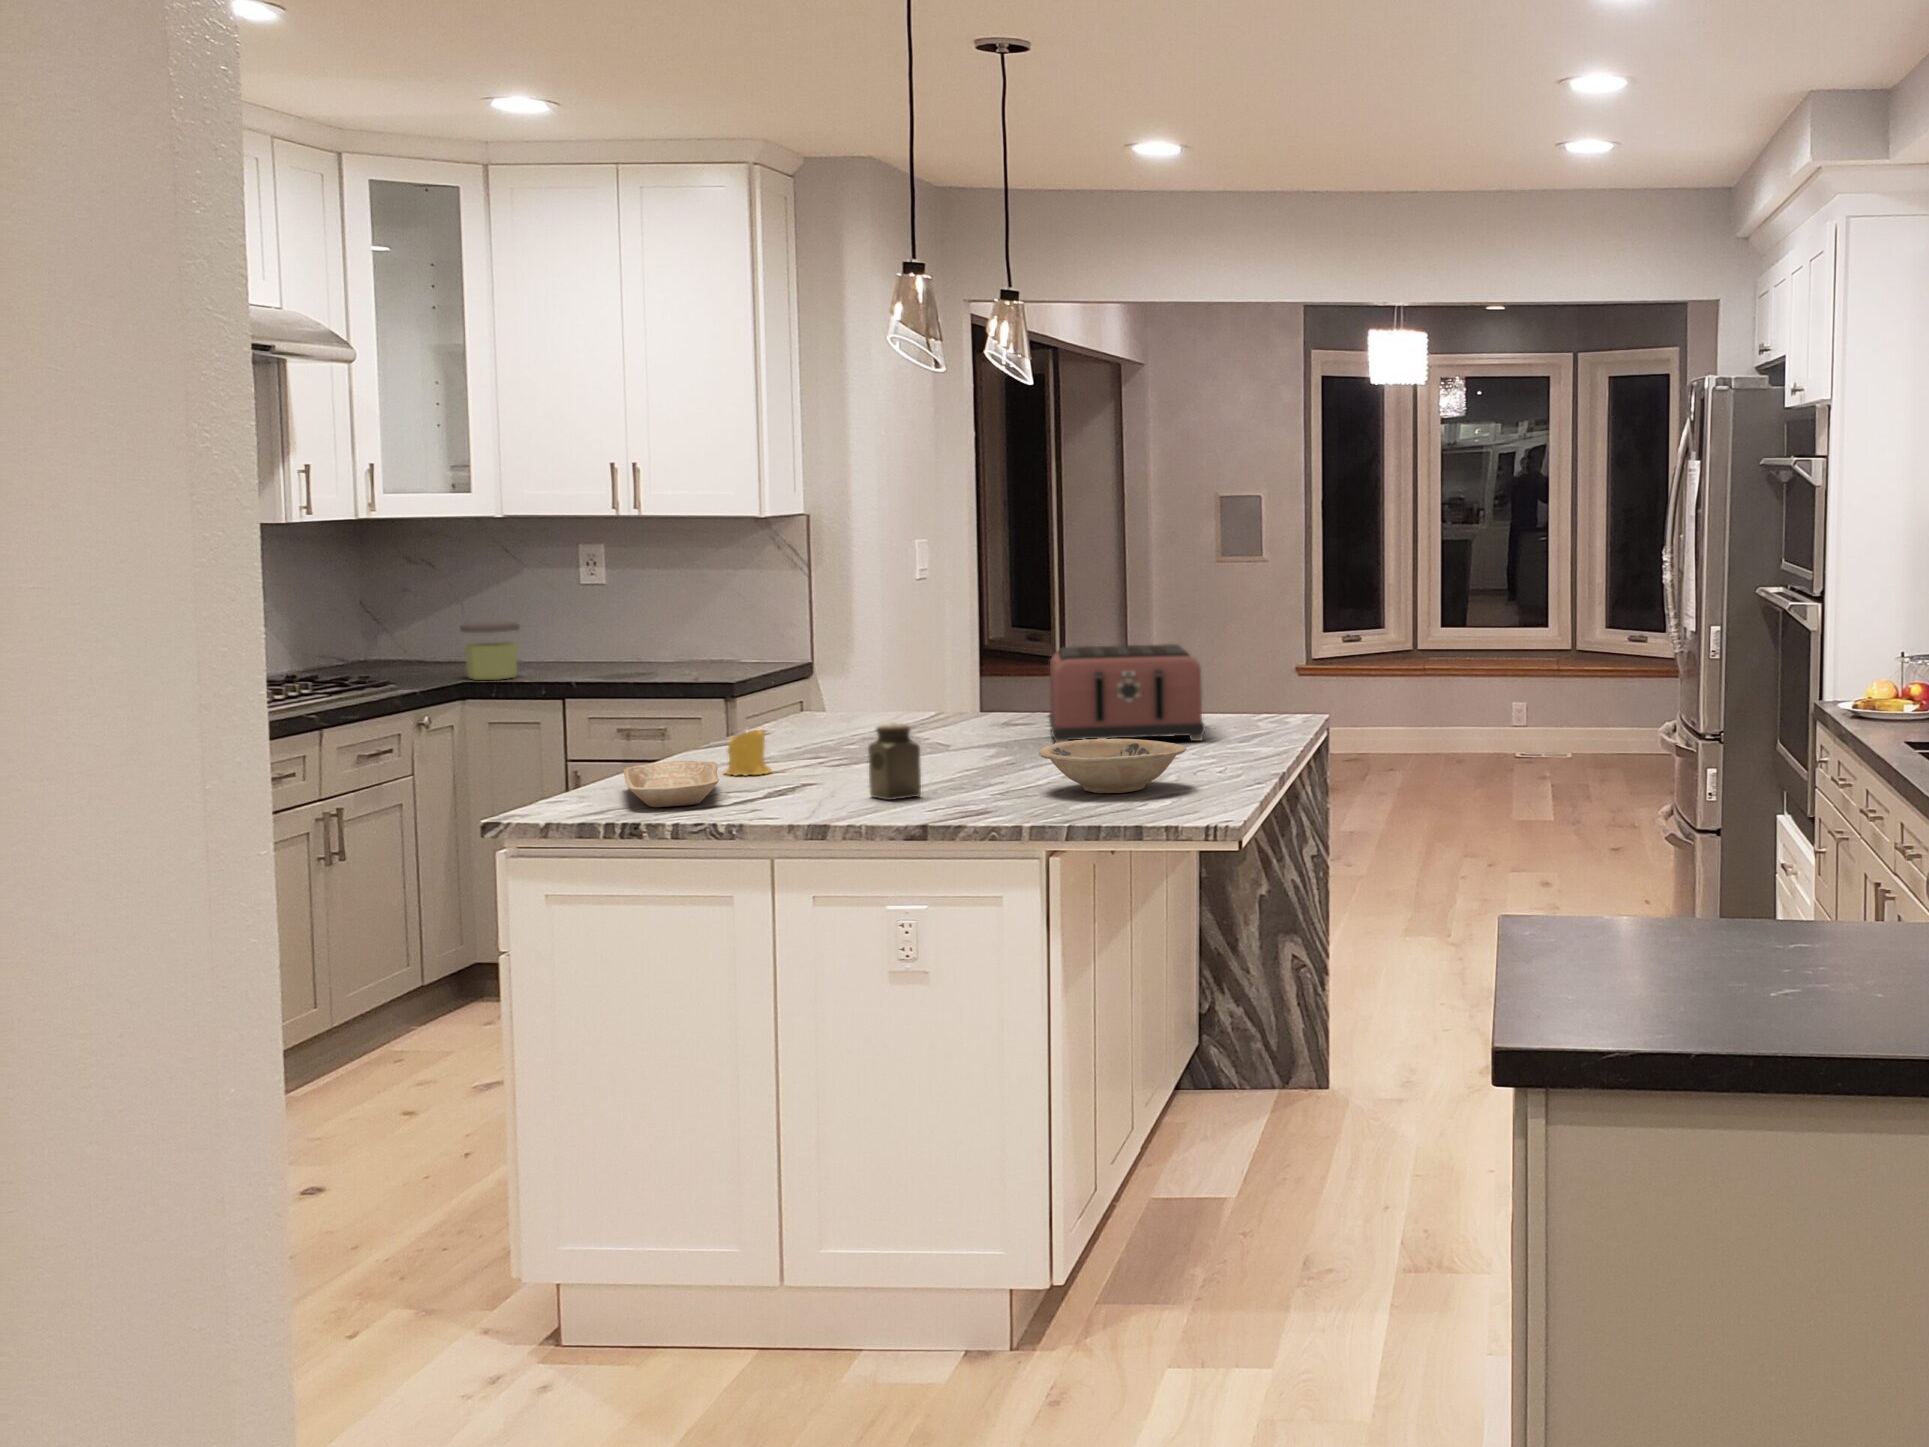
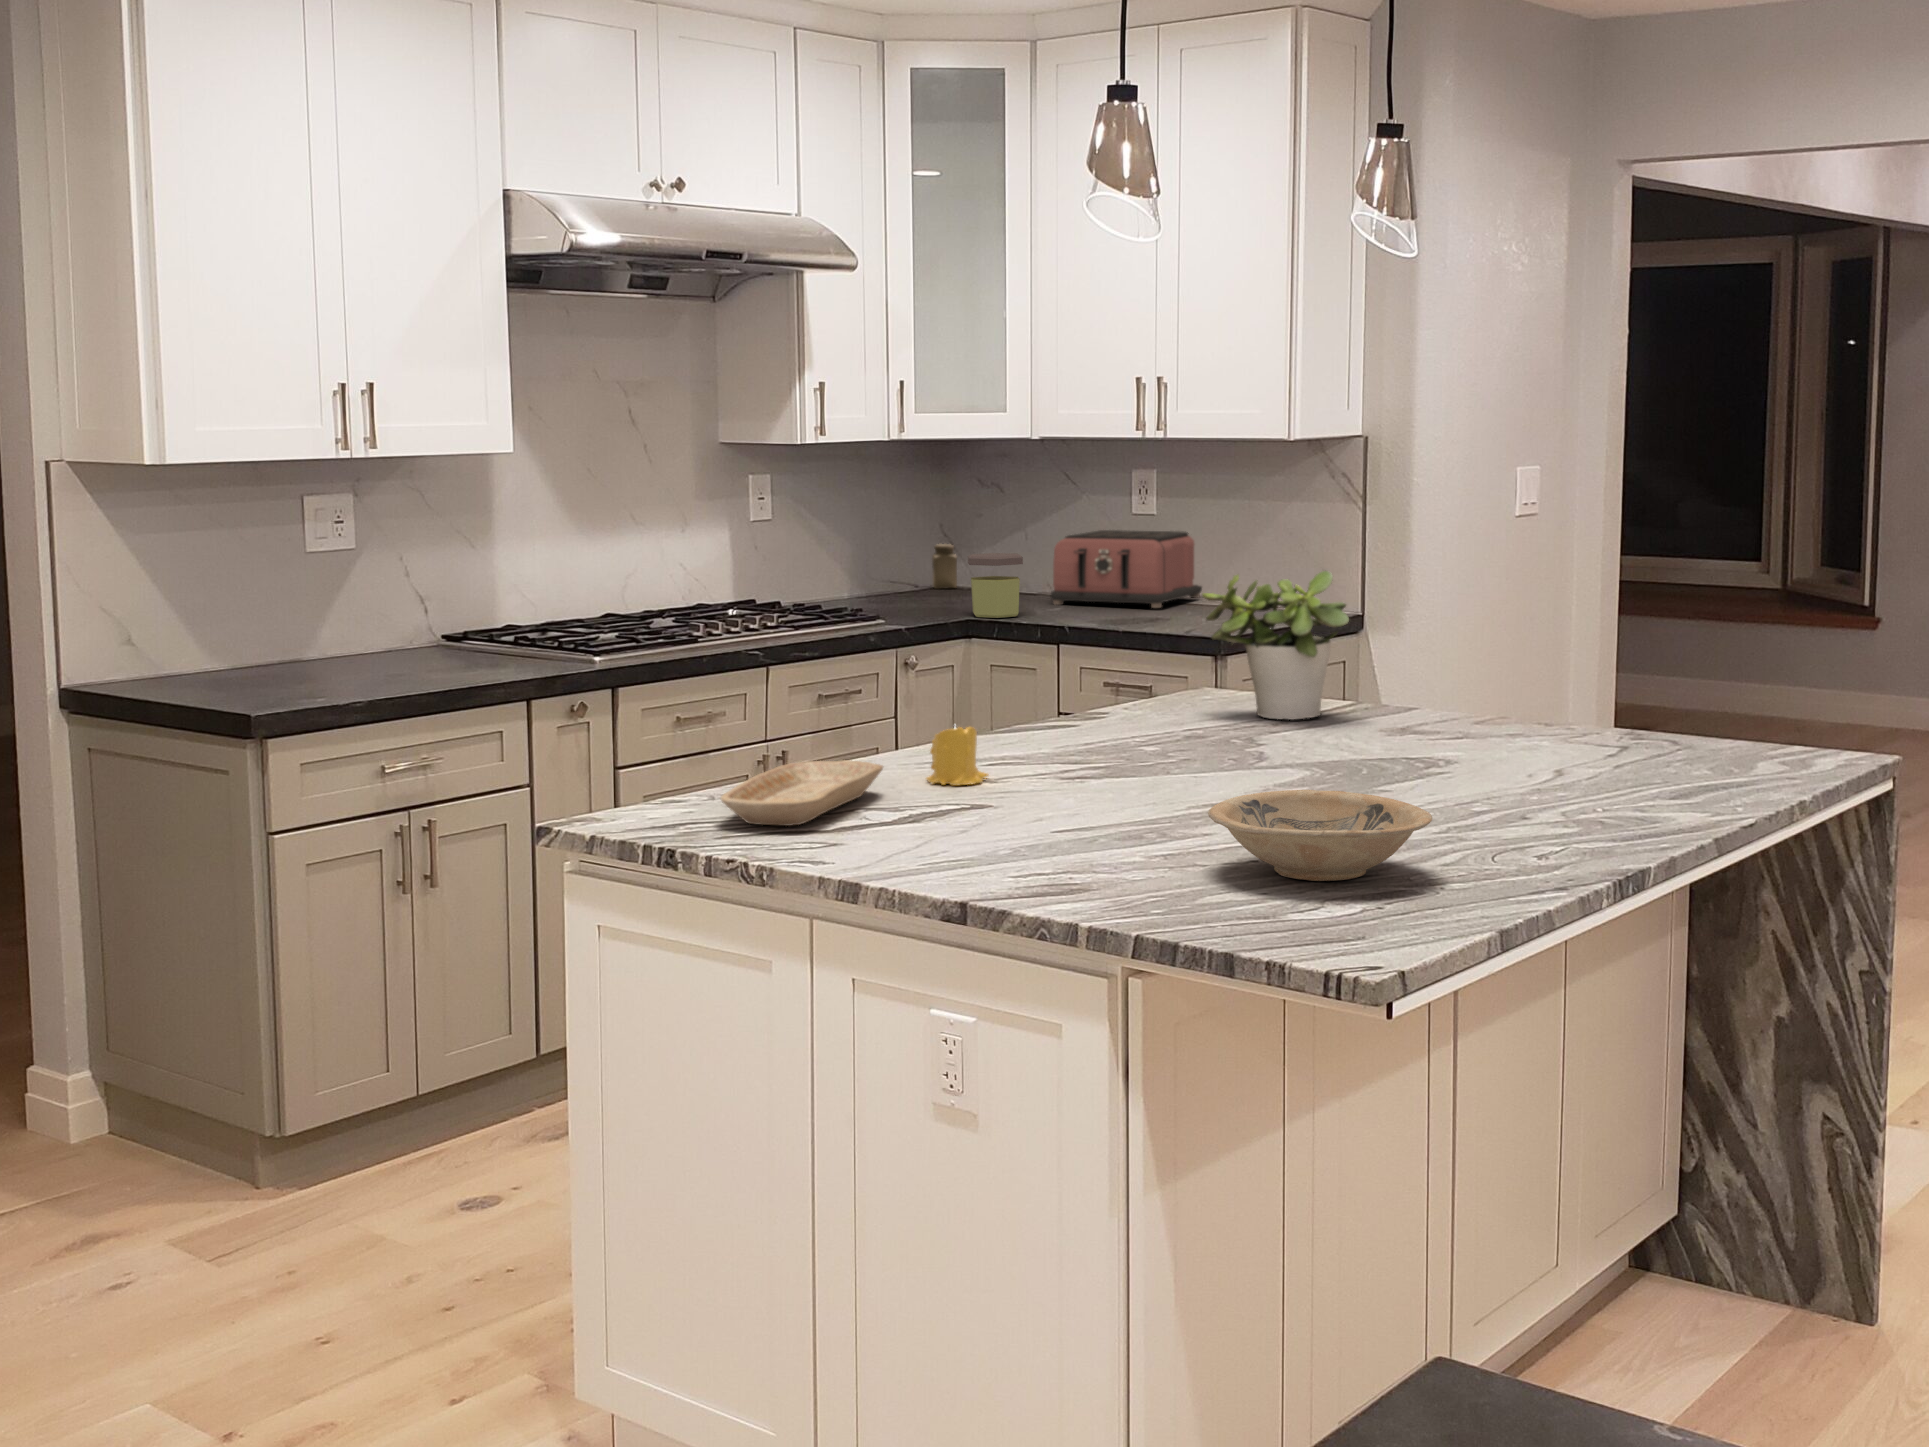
potted plant: none [834,609,953,724] -> present [1202,571,1349,720]
toaster: present [1049,644,1205,743] -> present [1051,530,1202,608]
salt shaker: present [868,723,921,800] -> present [932,544,957,589]

